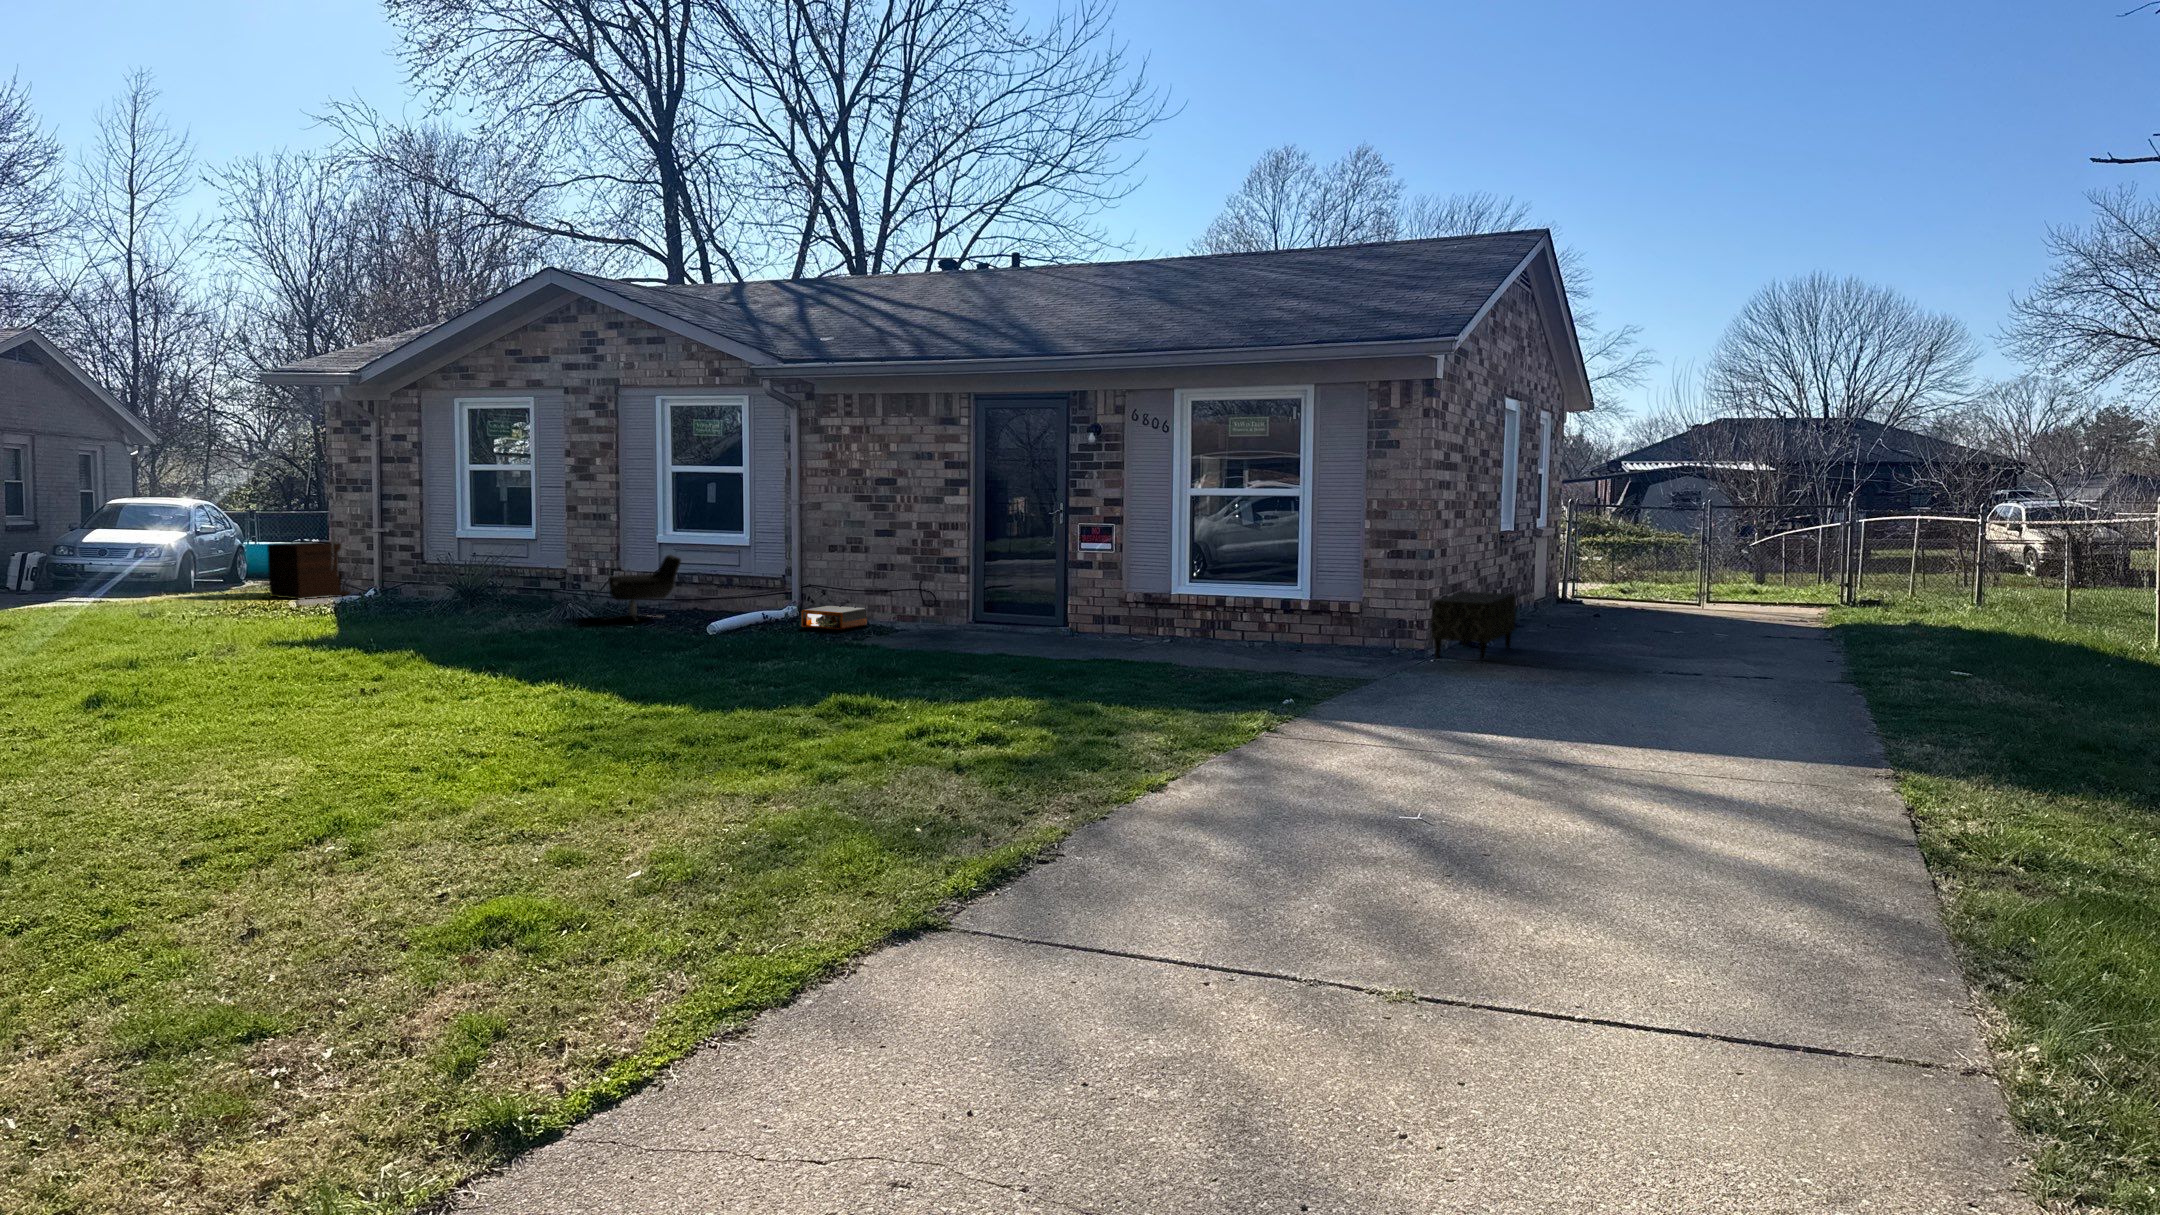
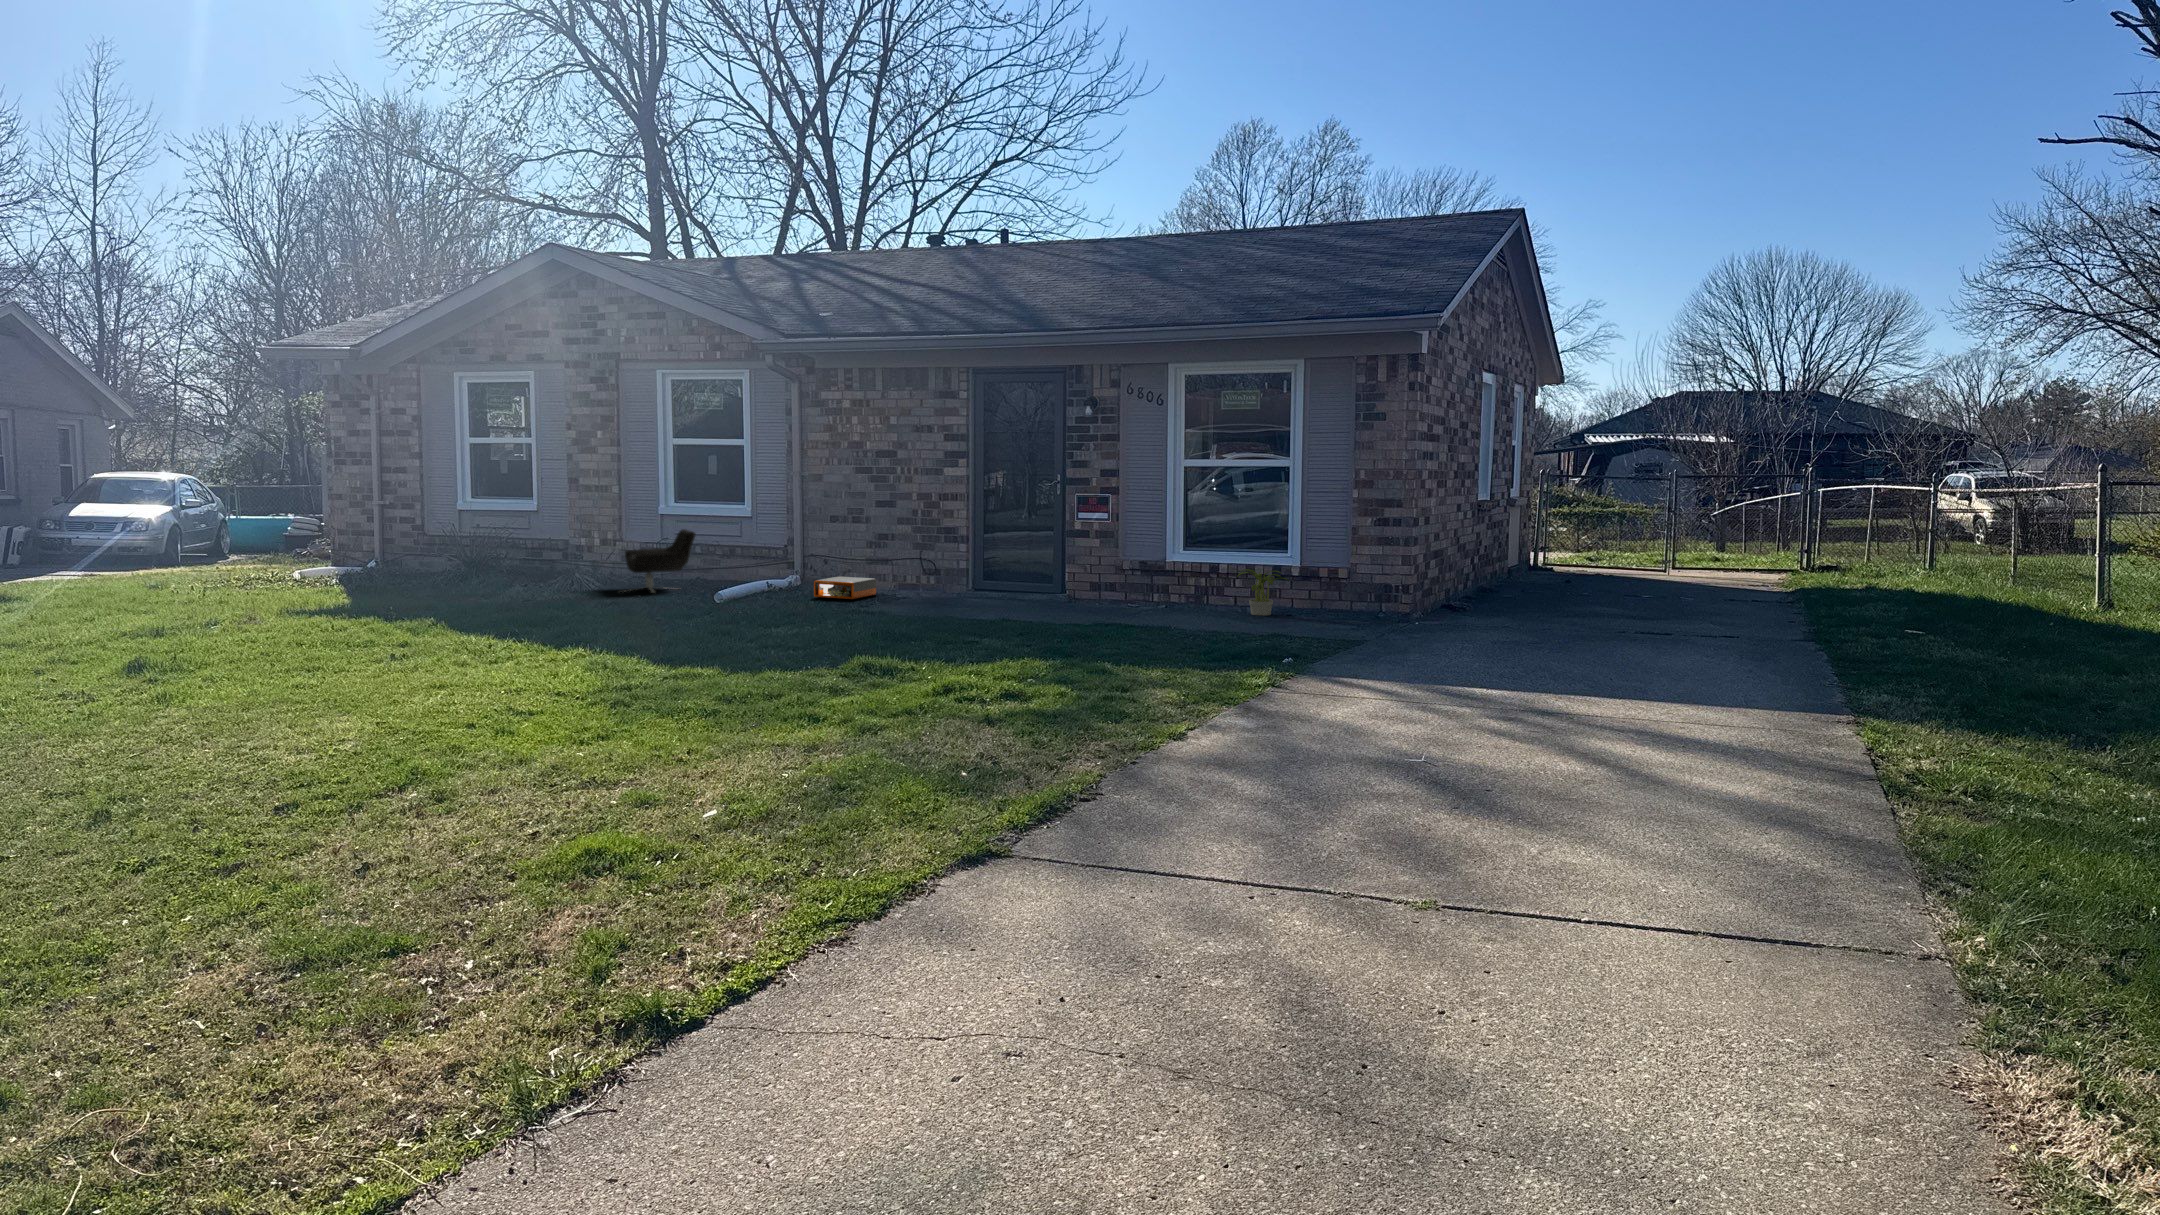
wooden crate: present [267,541,350,600] -> none [288,519,370,576]
bench: present [1431,591,1516,660] -> none [1417,557,1496,622]
potted plant: none [1241,603,1296,651] -> present [1237,569,1288,615]

